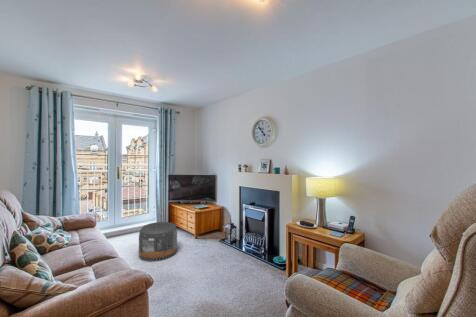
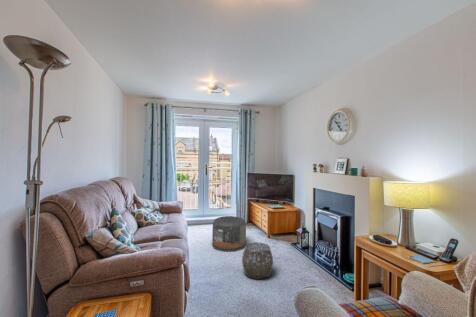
woven basket: none [186,245,217,282] -> present [242,242,273,279]

